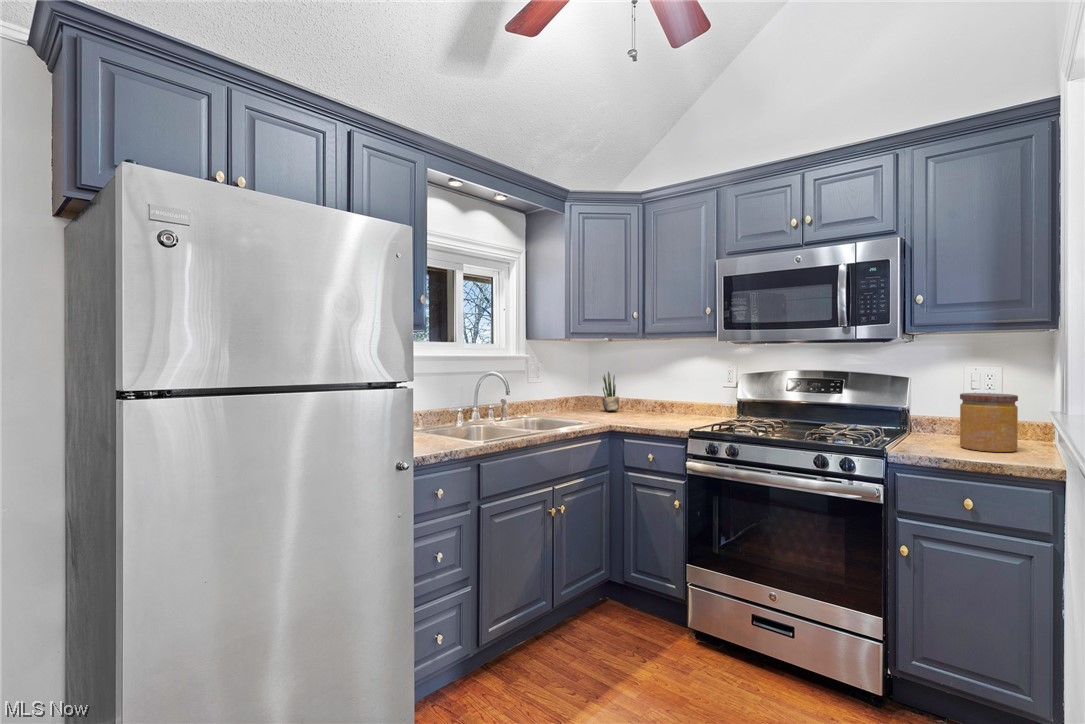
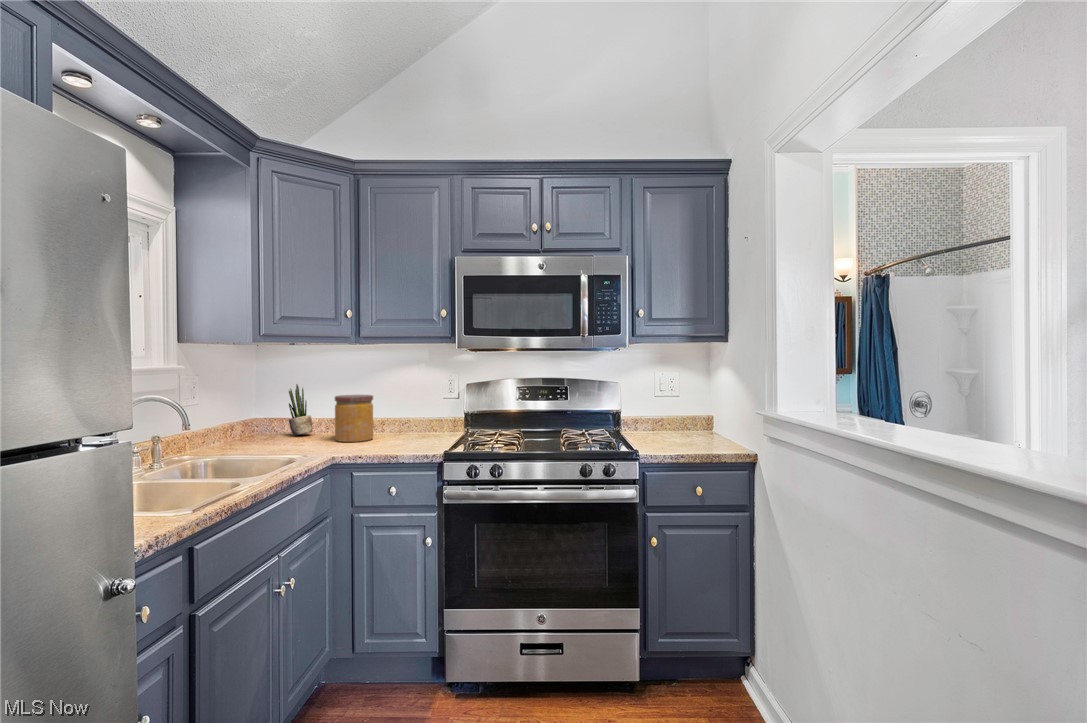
jar: present [960,393,1018,452] -> present [335,395,373,442]

